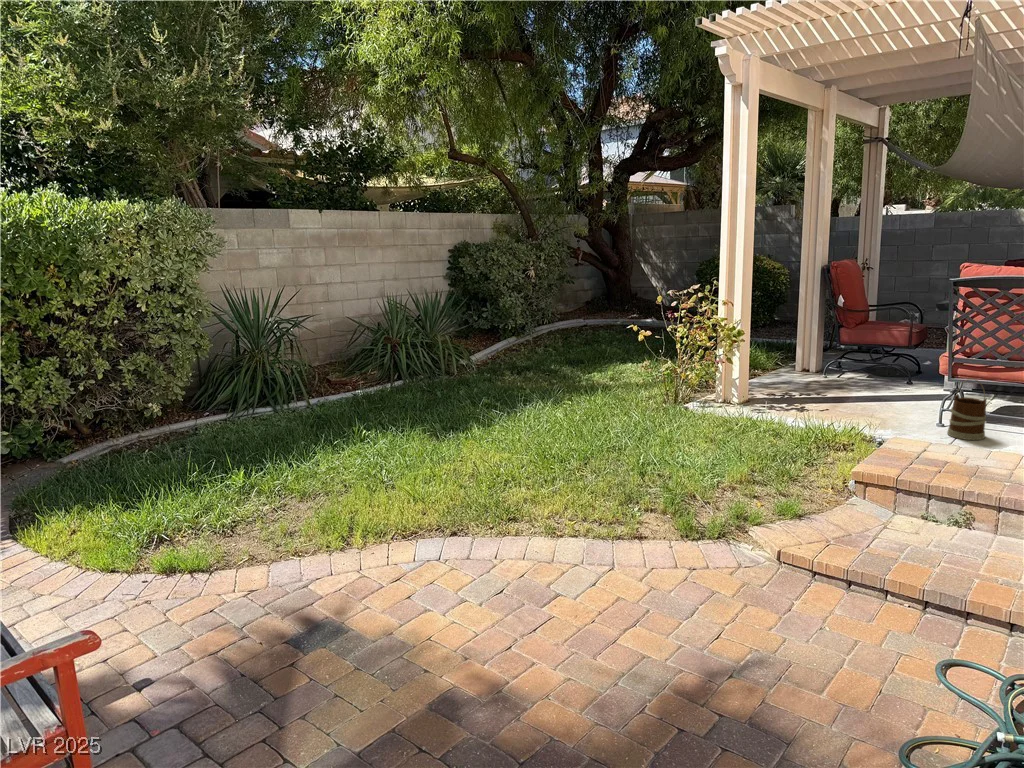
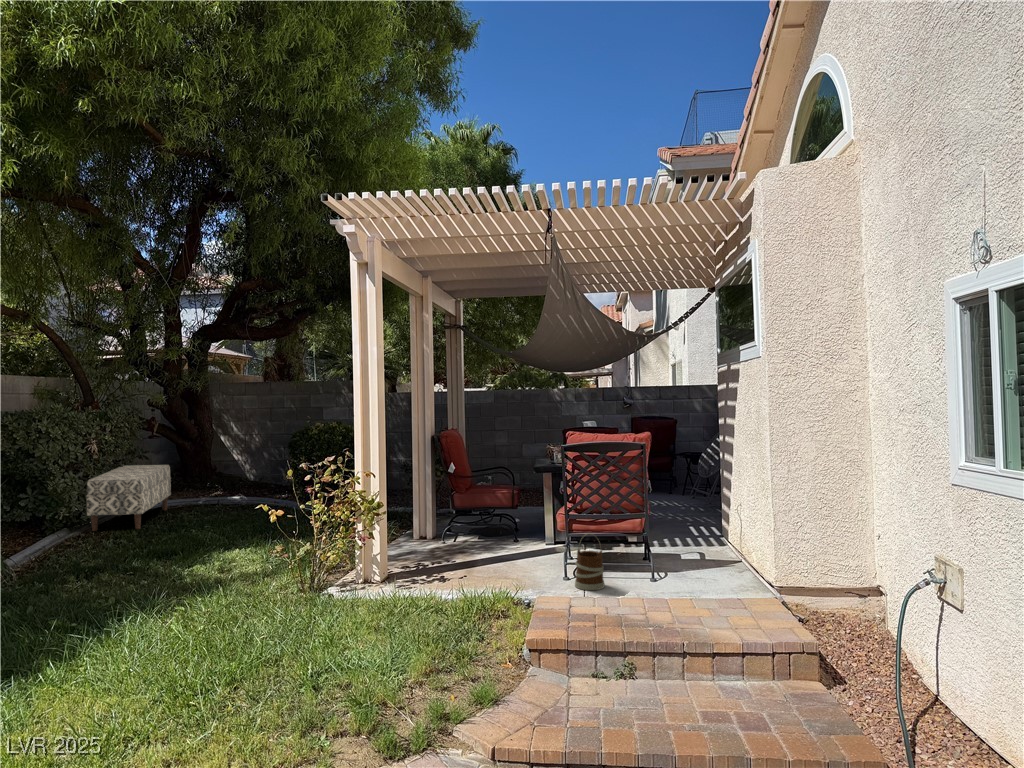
bench: none [525,289,592,342] -> present [87,465,171,531]

